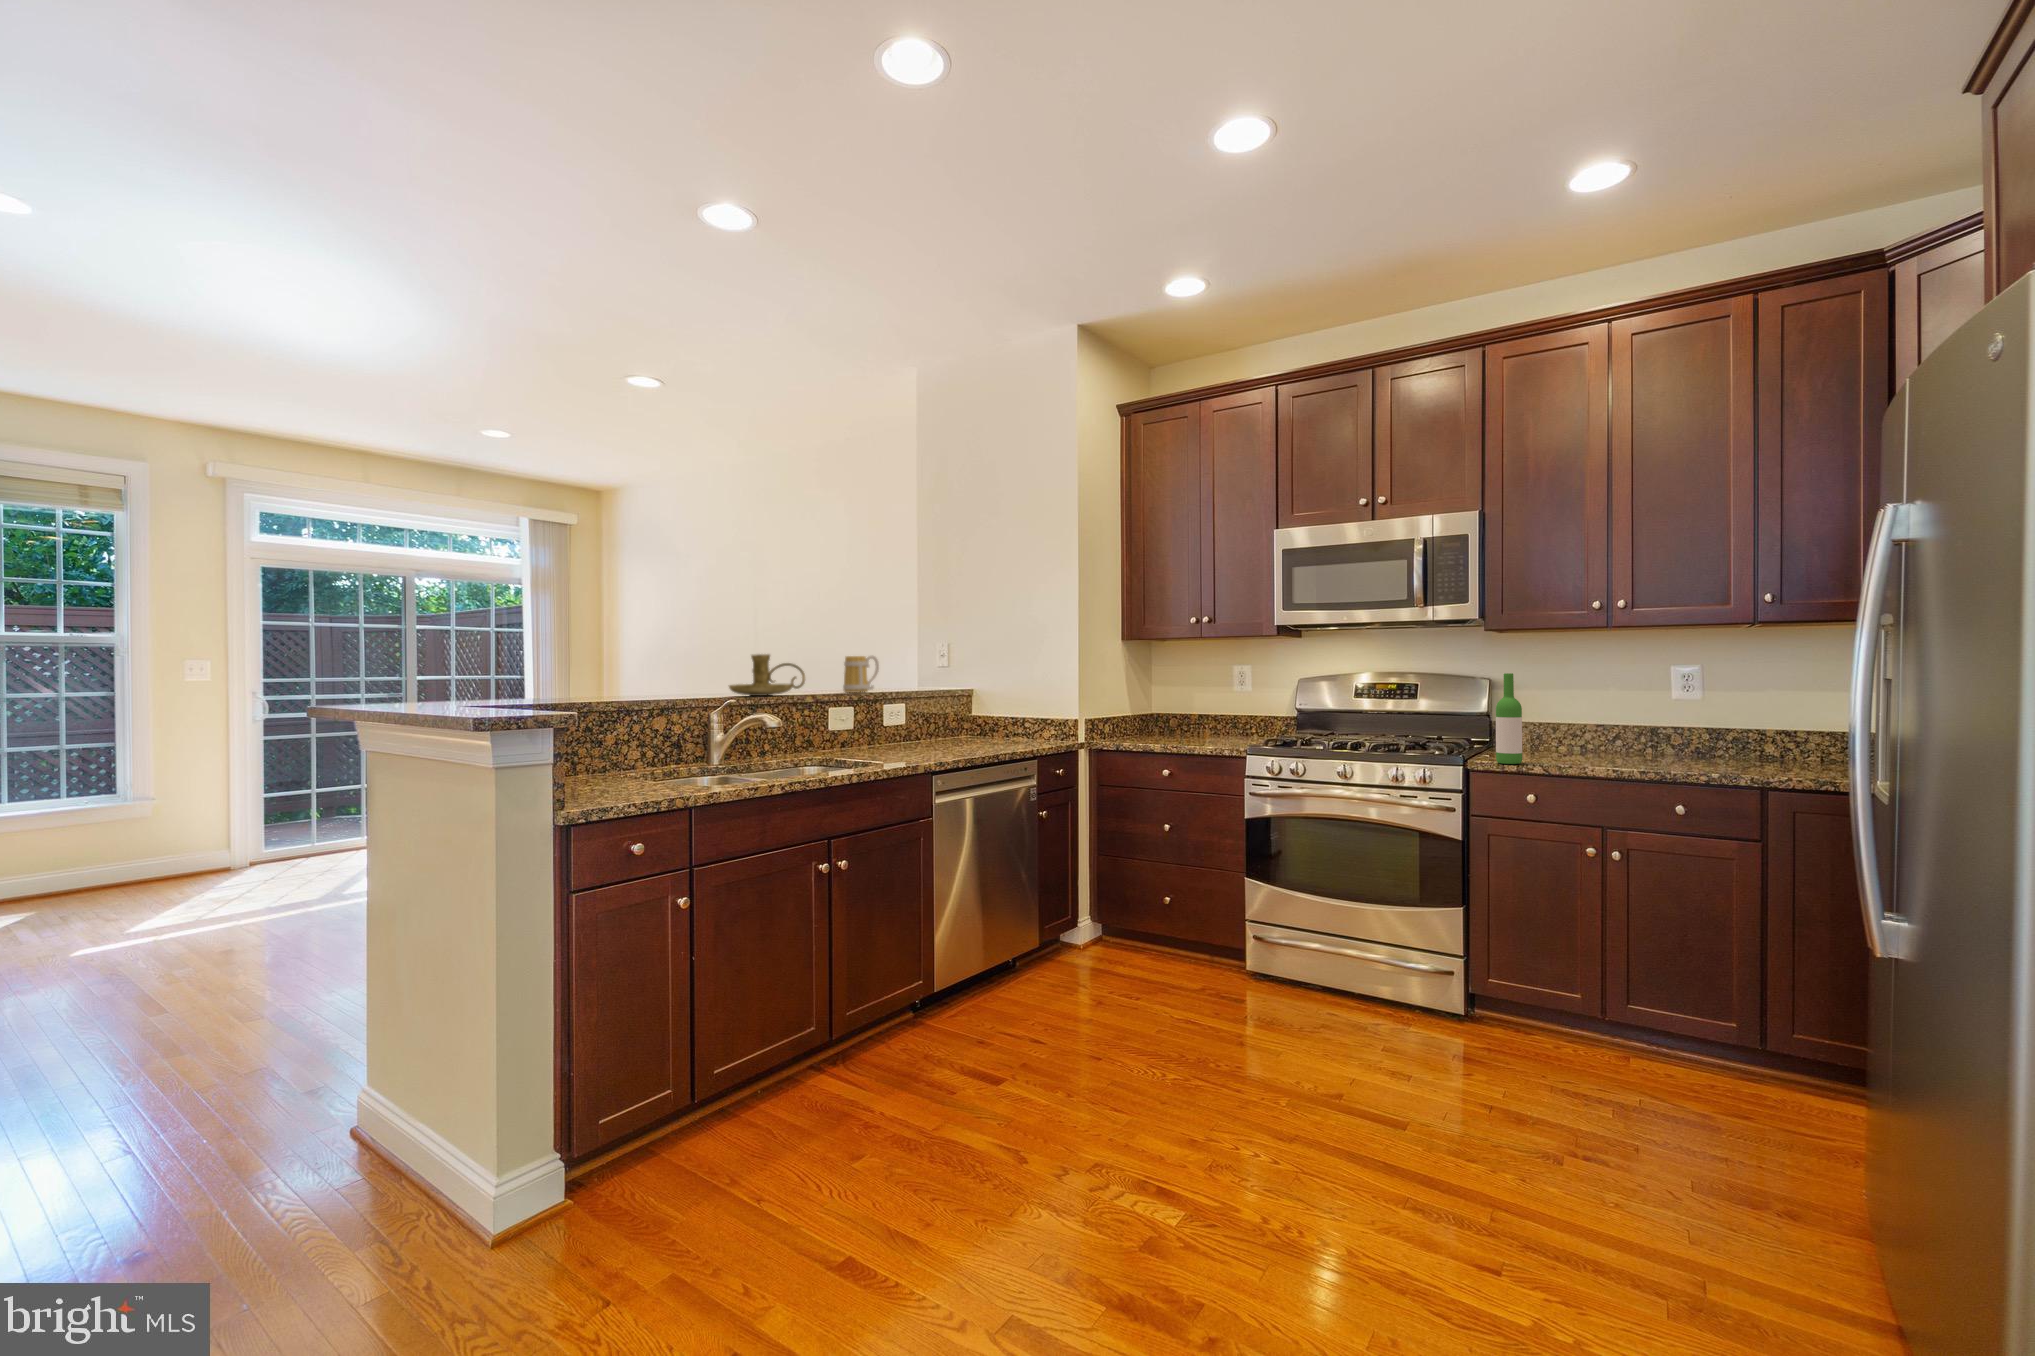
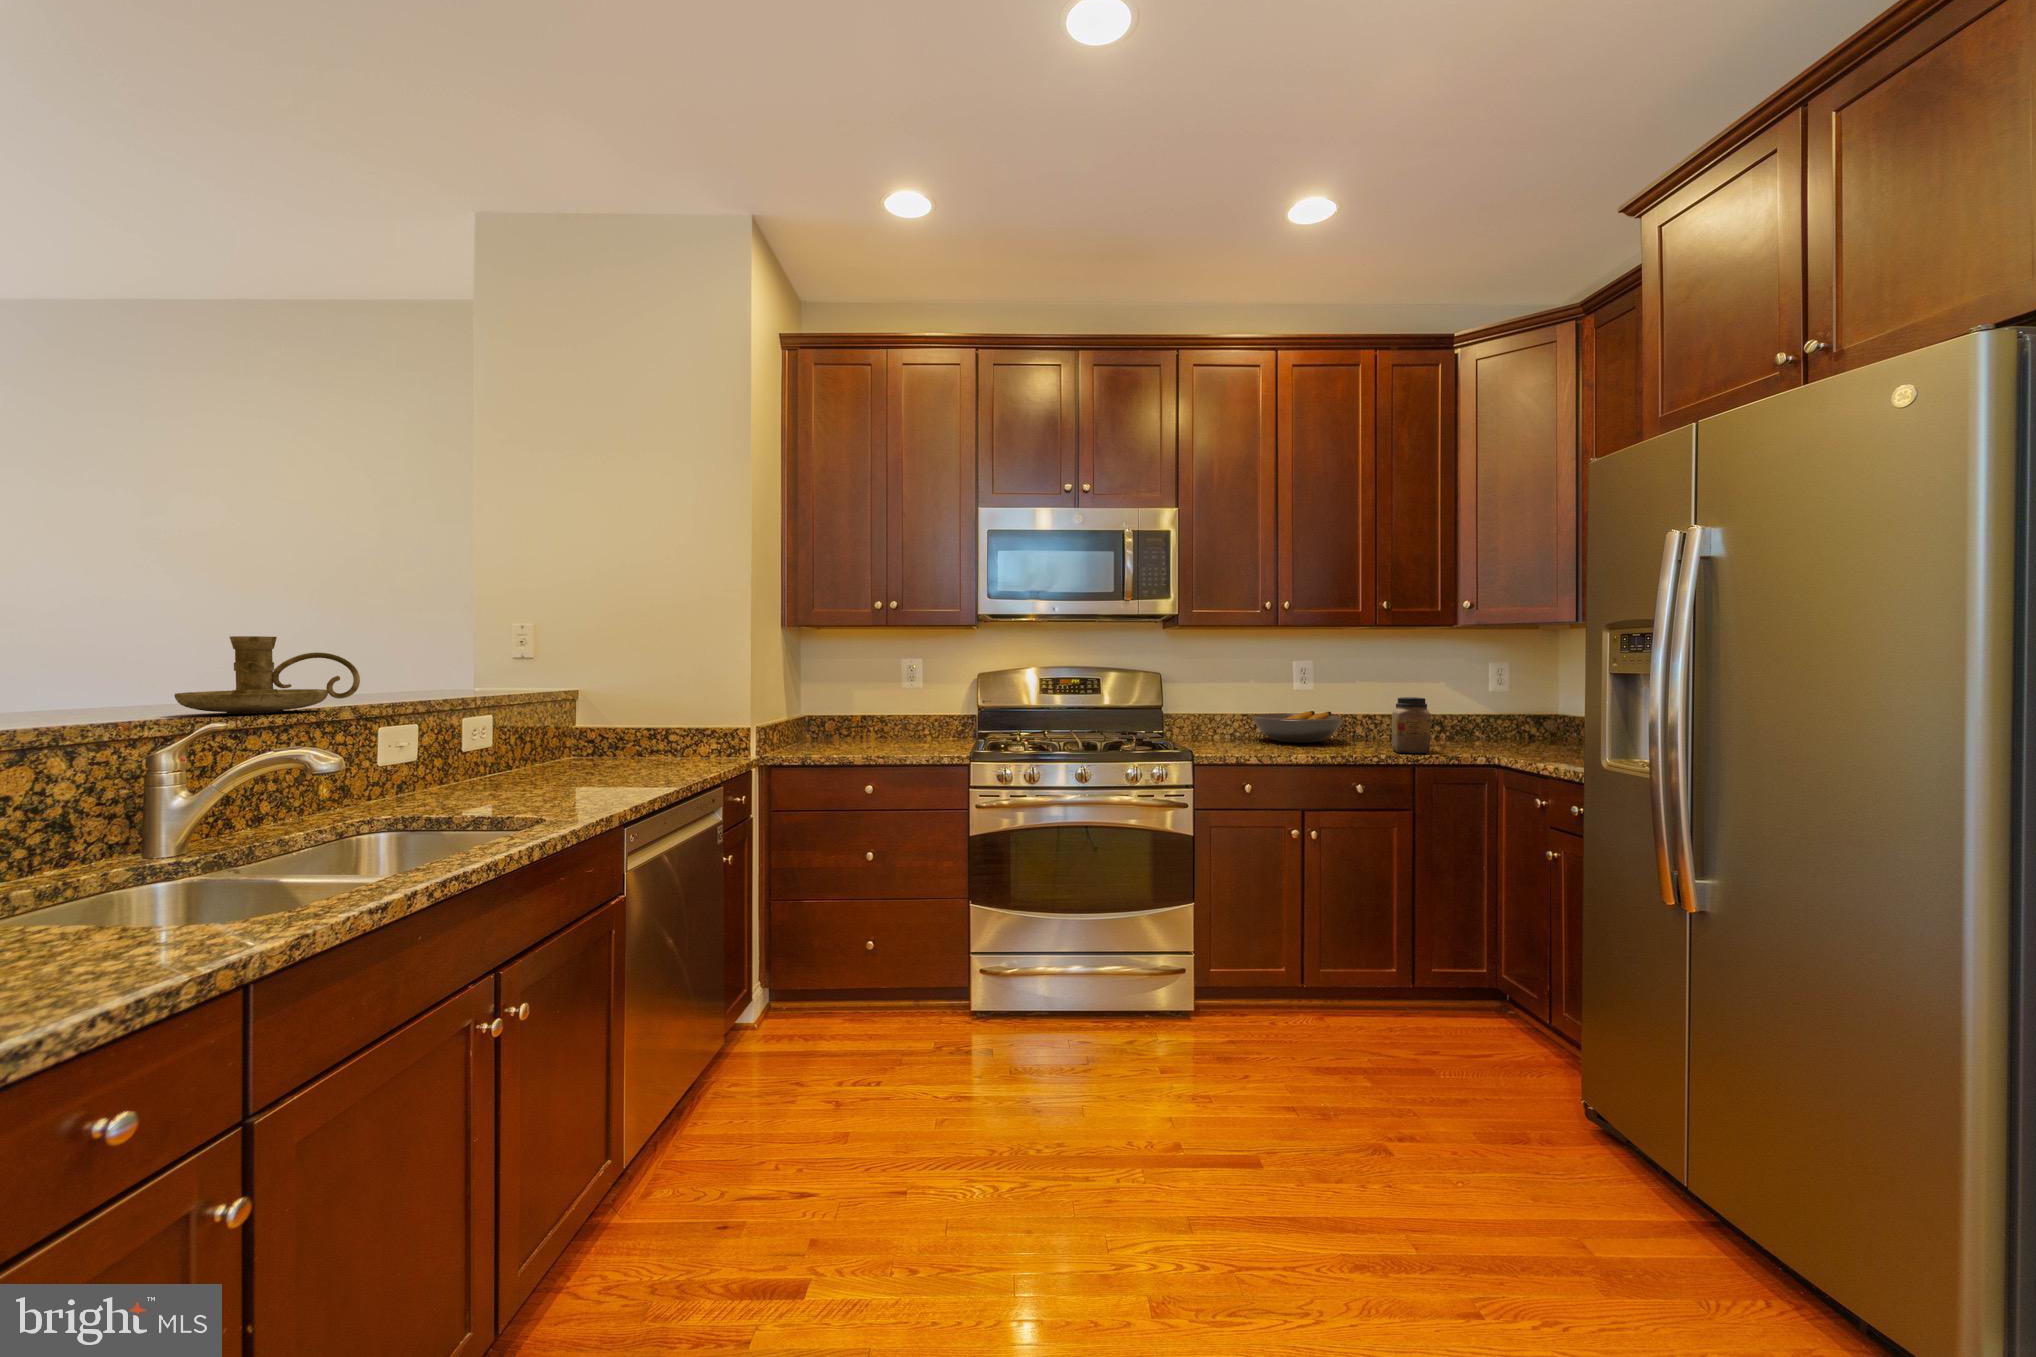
mug: present [843,656,879,693] -> none [391,643,456,702]
wine bottle: present [1496,673,1522,764] -> none [1216,670,1238,756]
jar: none [1742,707,1797,775] -> present [1392,697,1431,753]
fruit bowl: none [1591,721,1711,758] -> present [1252,711,1344,743]

